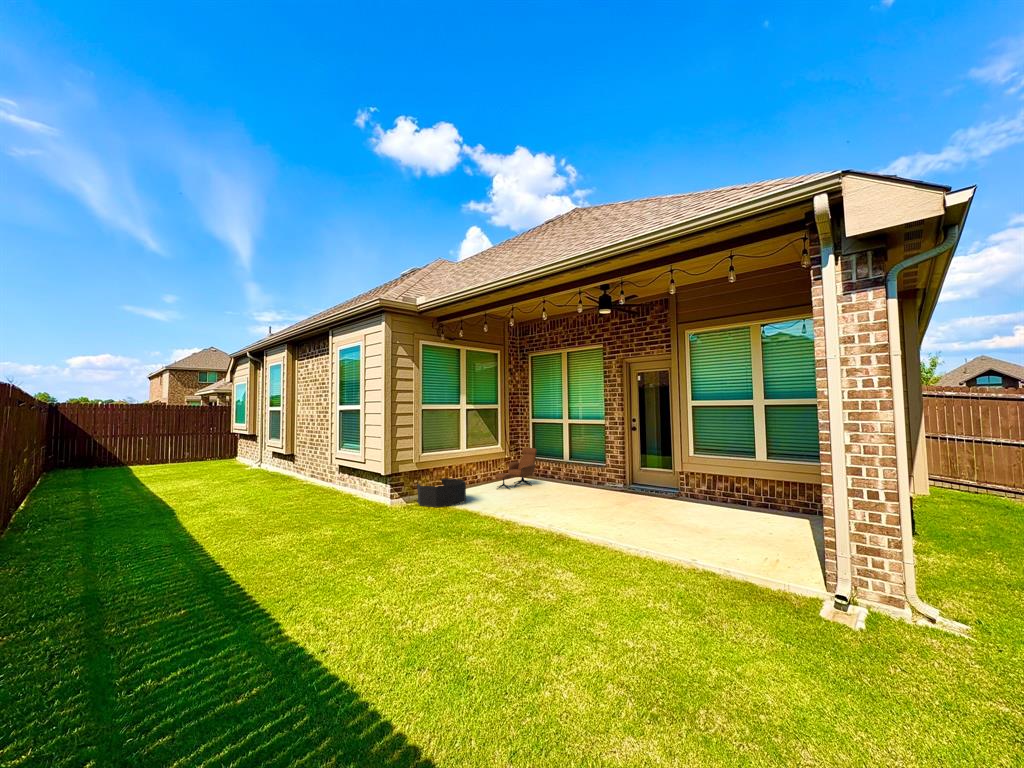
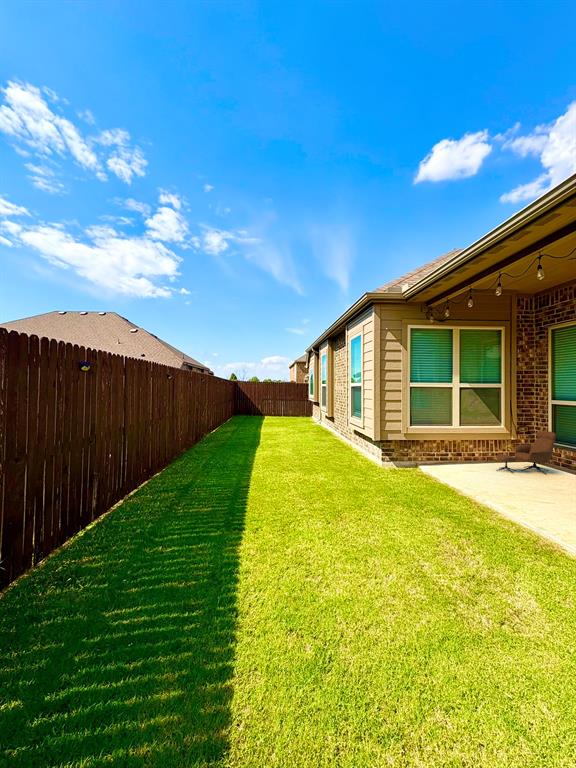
basket: present [417,478,466,507] -> none [405,451,452,479]

